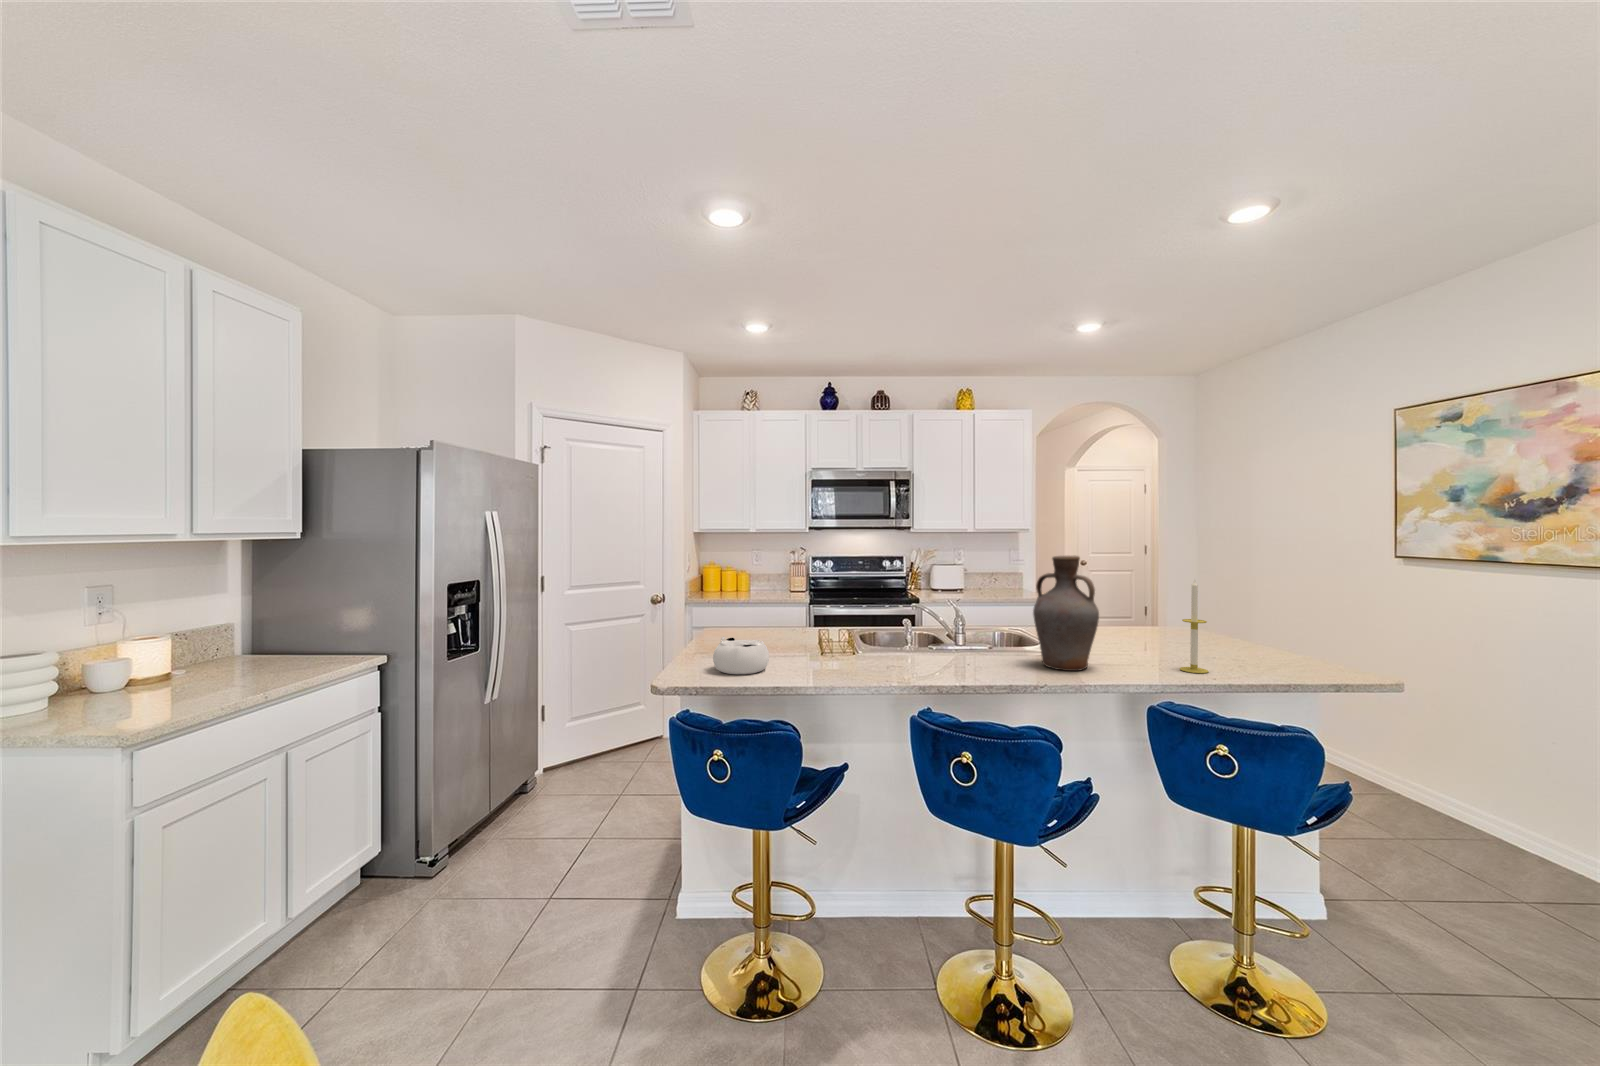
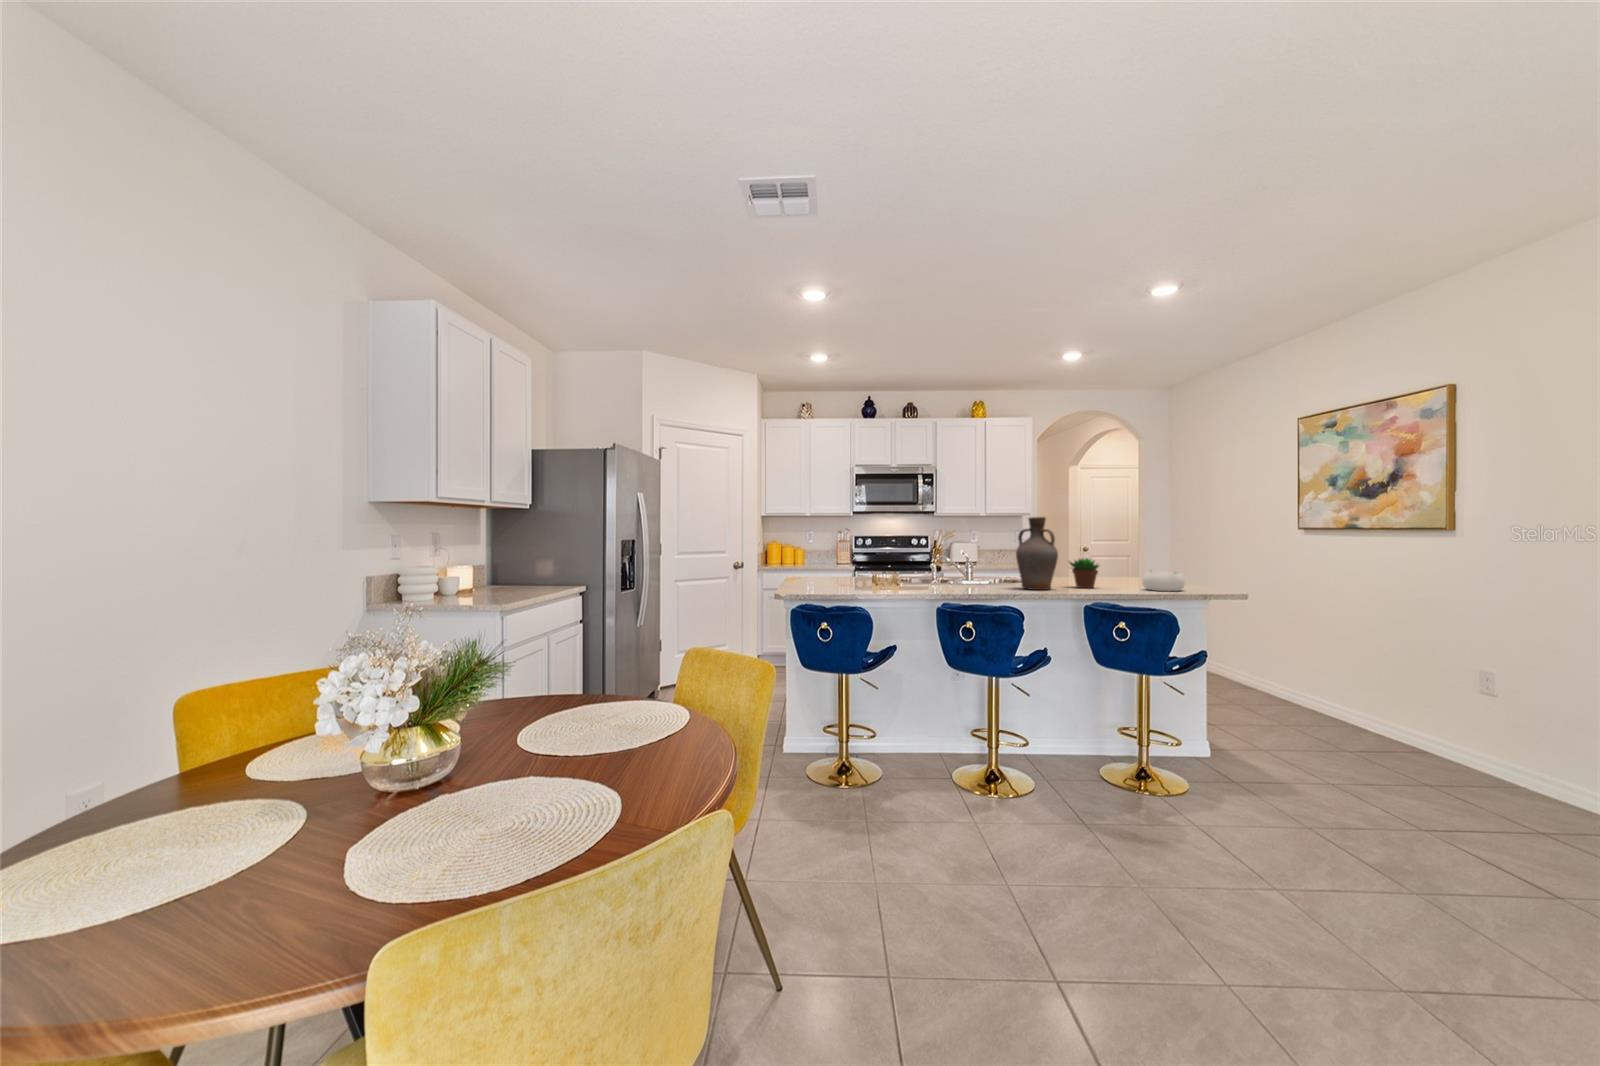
candle: present [1180,580,1209,673] -> none [1111,531,1128,591]
succulent plant: none [1108,614,1160,663] -> present [1070,558,1099,588]
decorative bowl: present [713,637,769,674] -> present [1142,569,1185,591]

